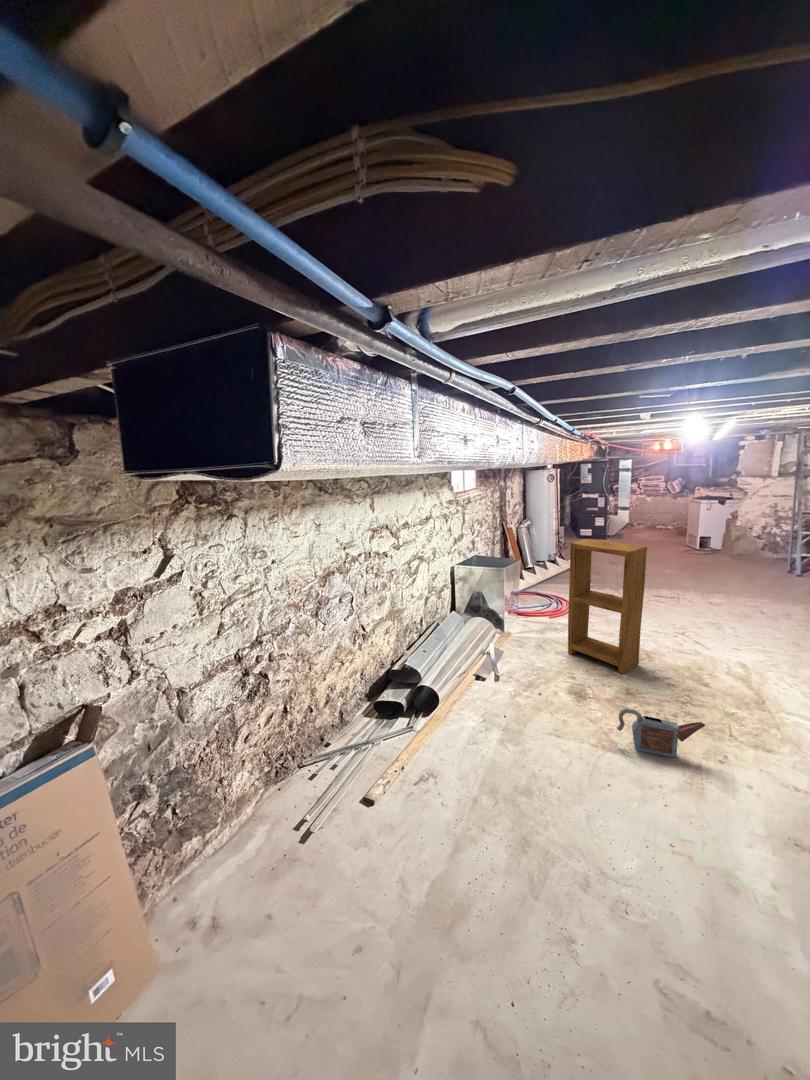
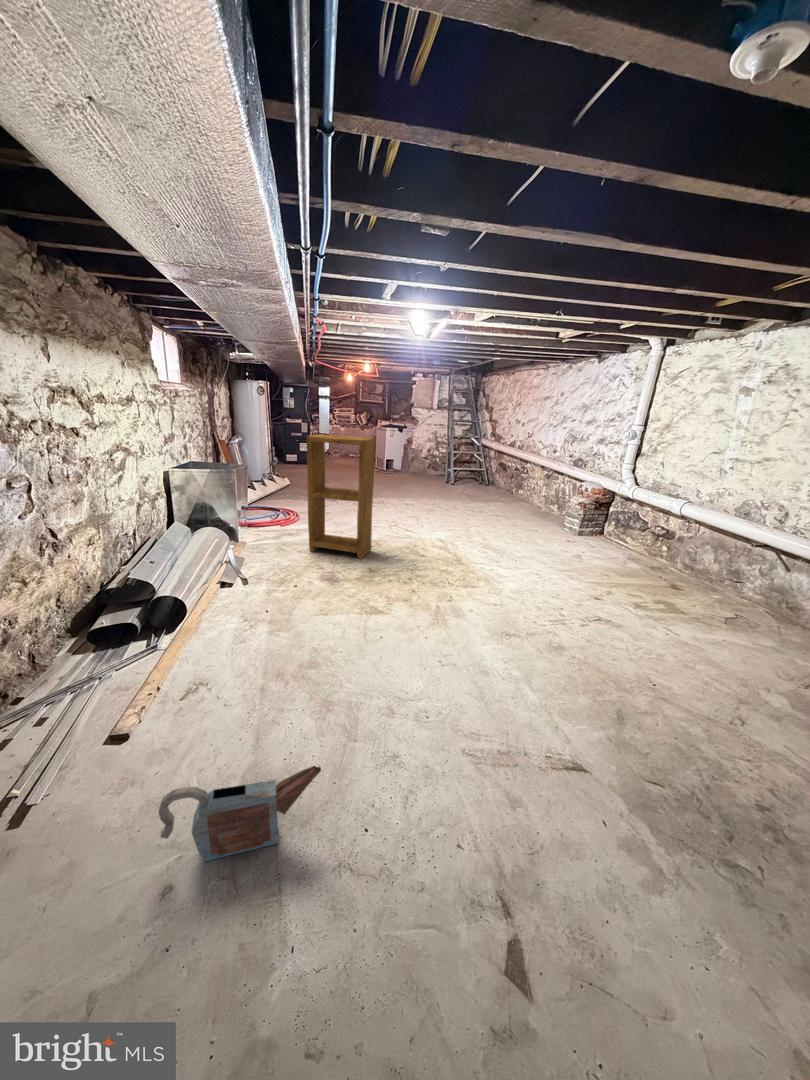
watering can: present [617,708,705,758] -> present [159,766,321,861]

